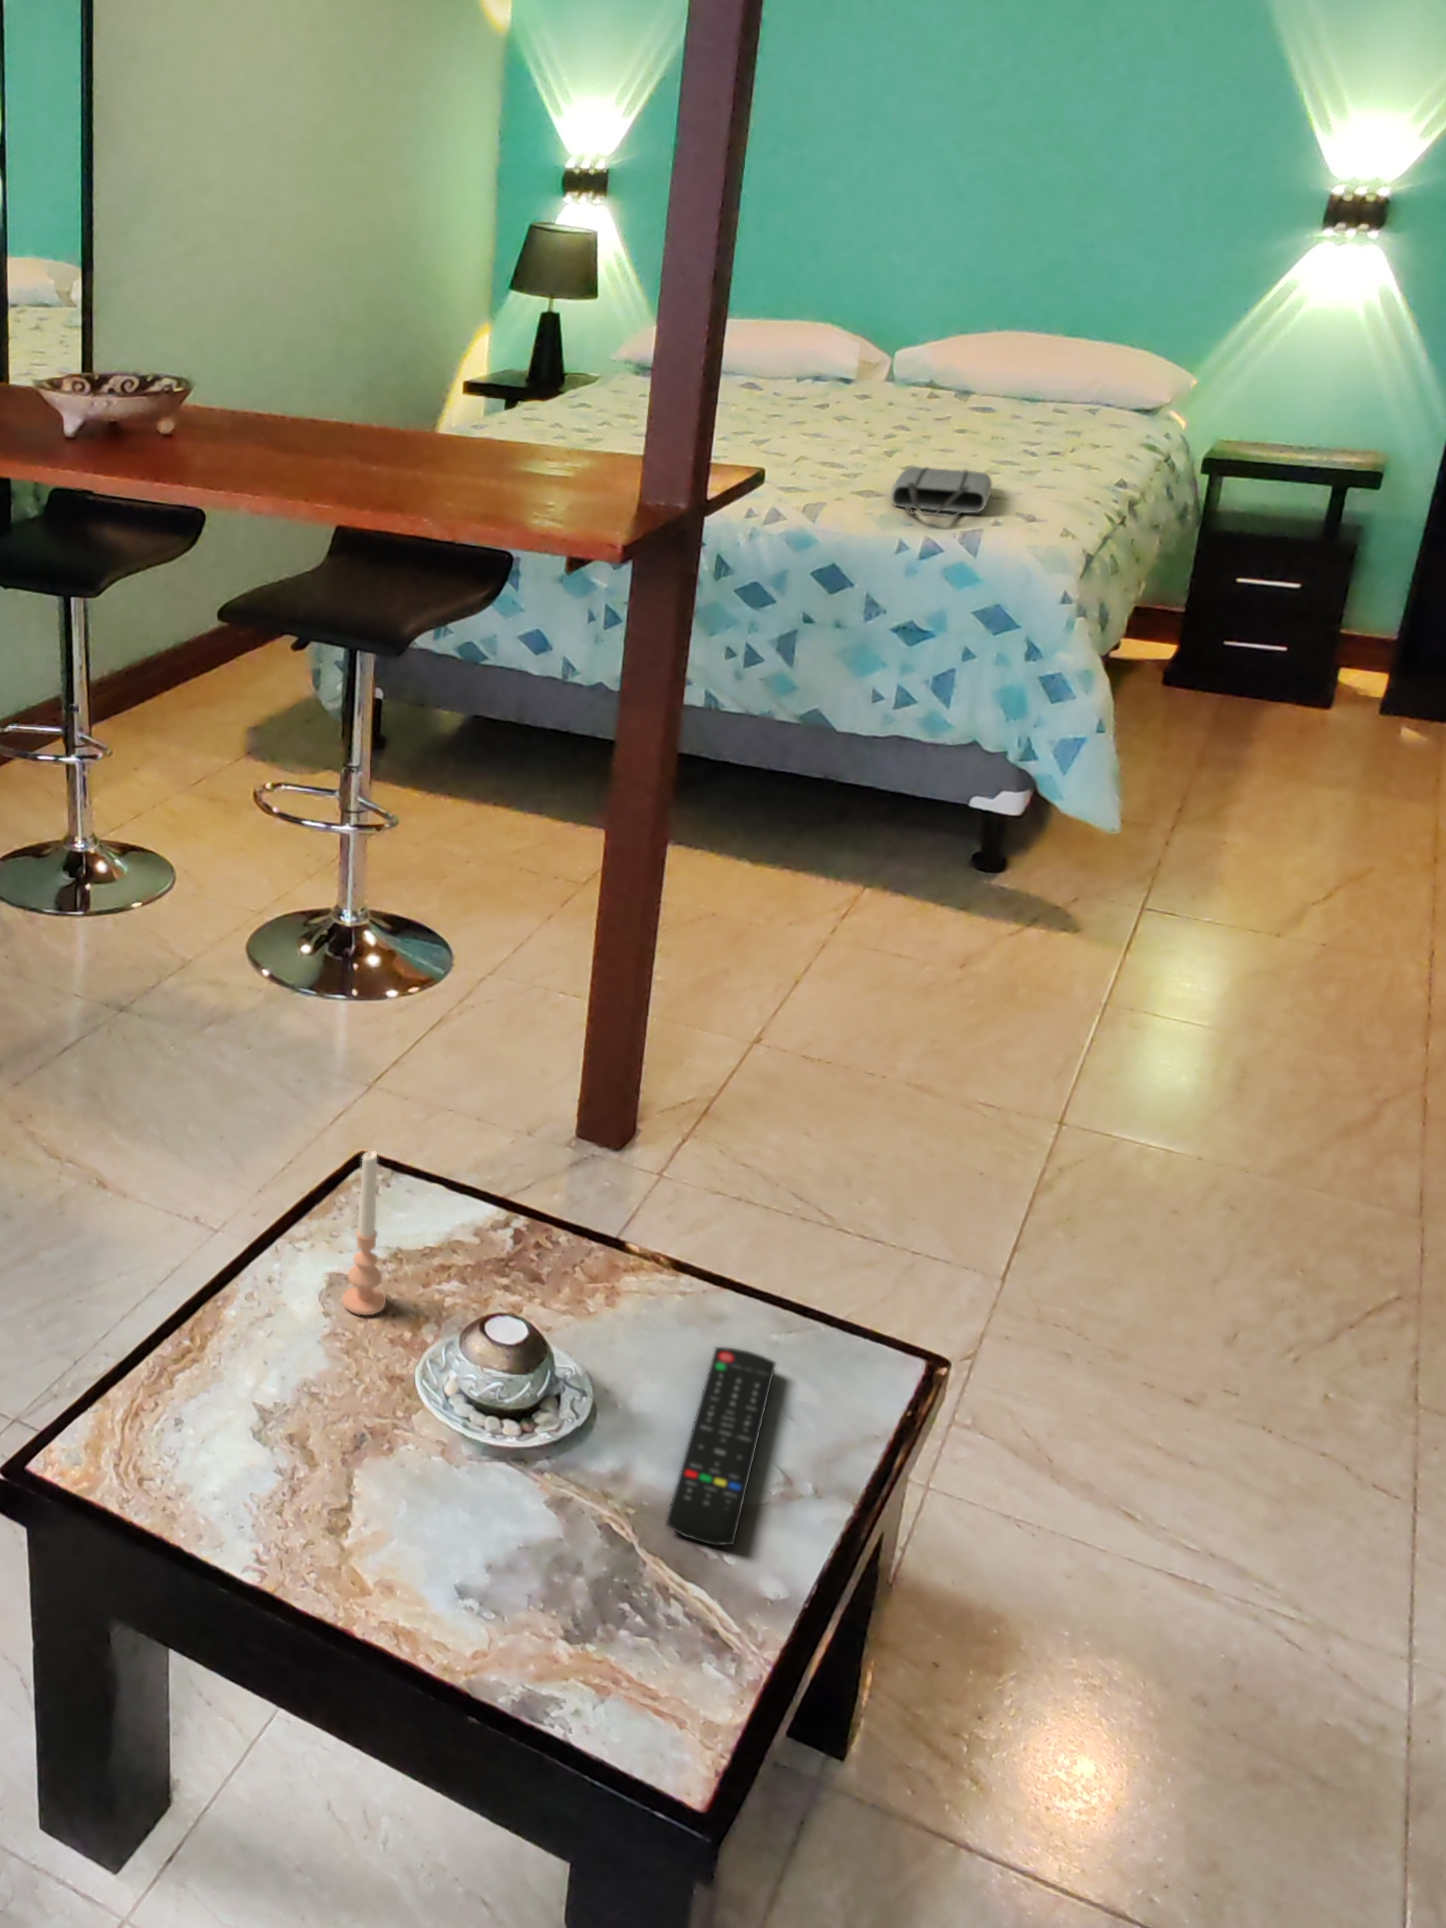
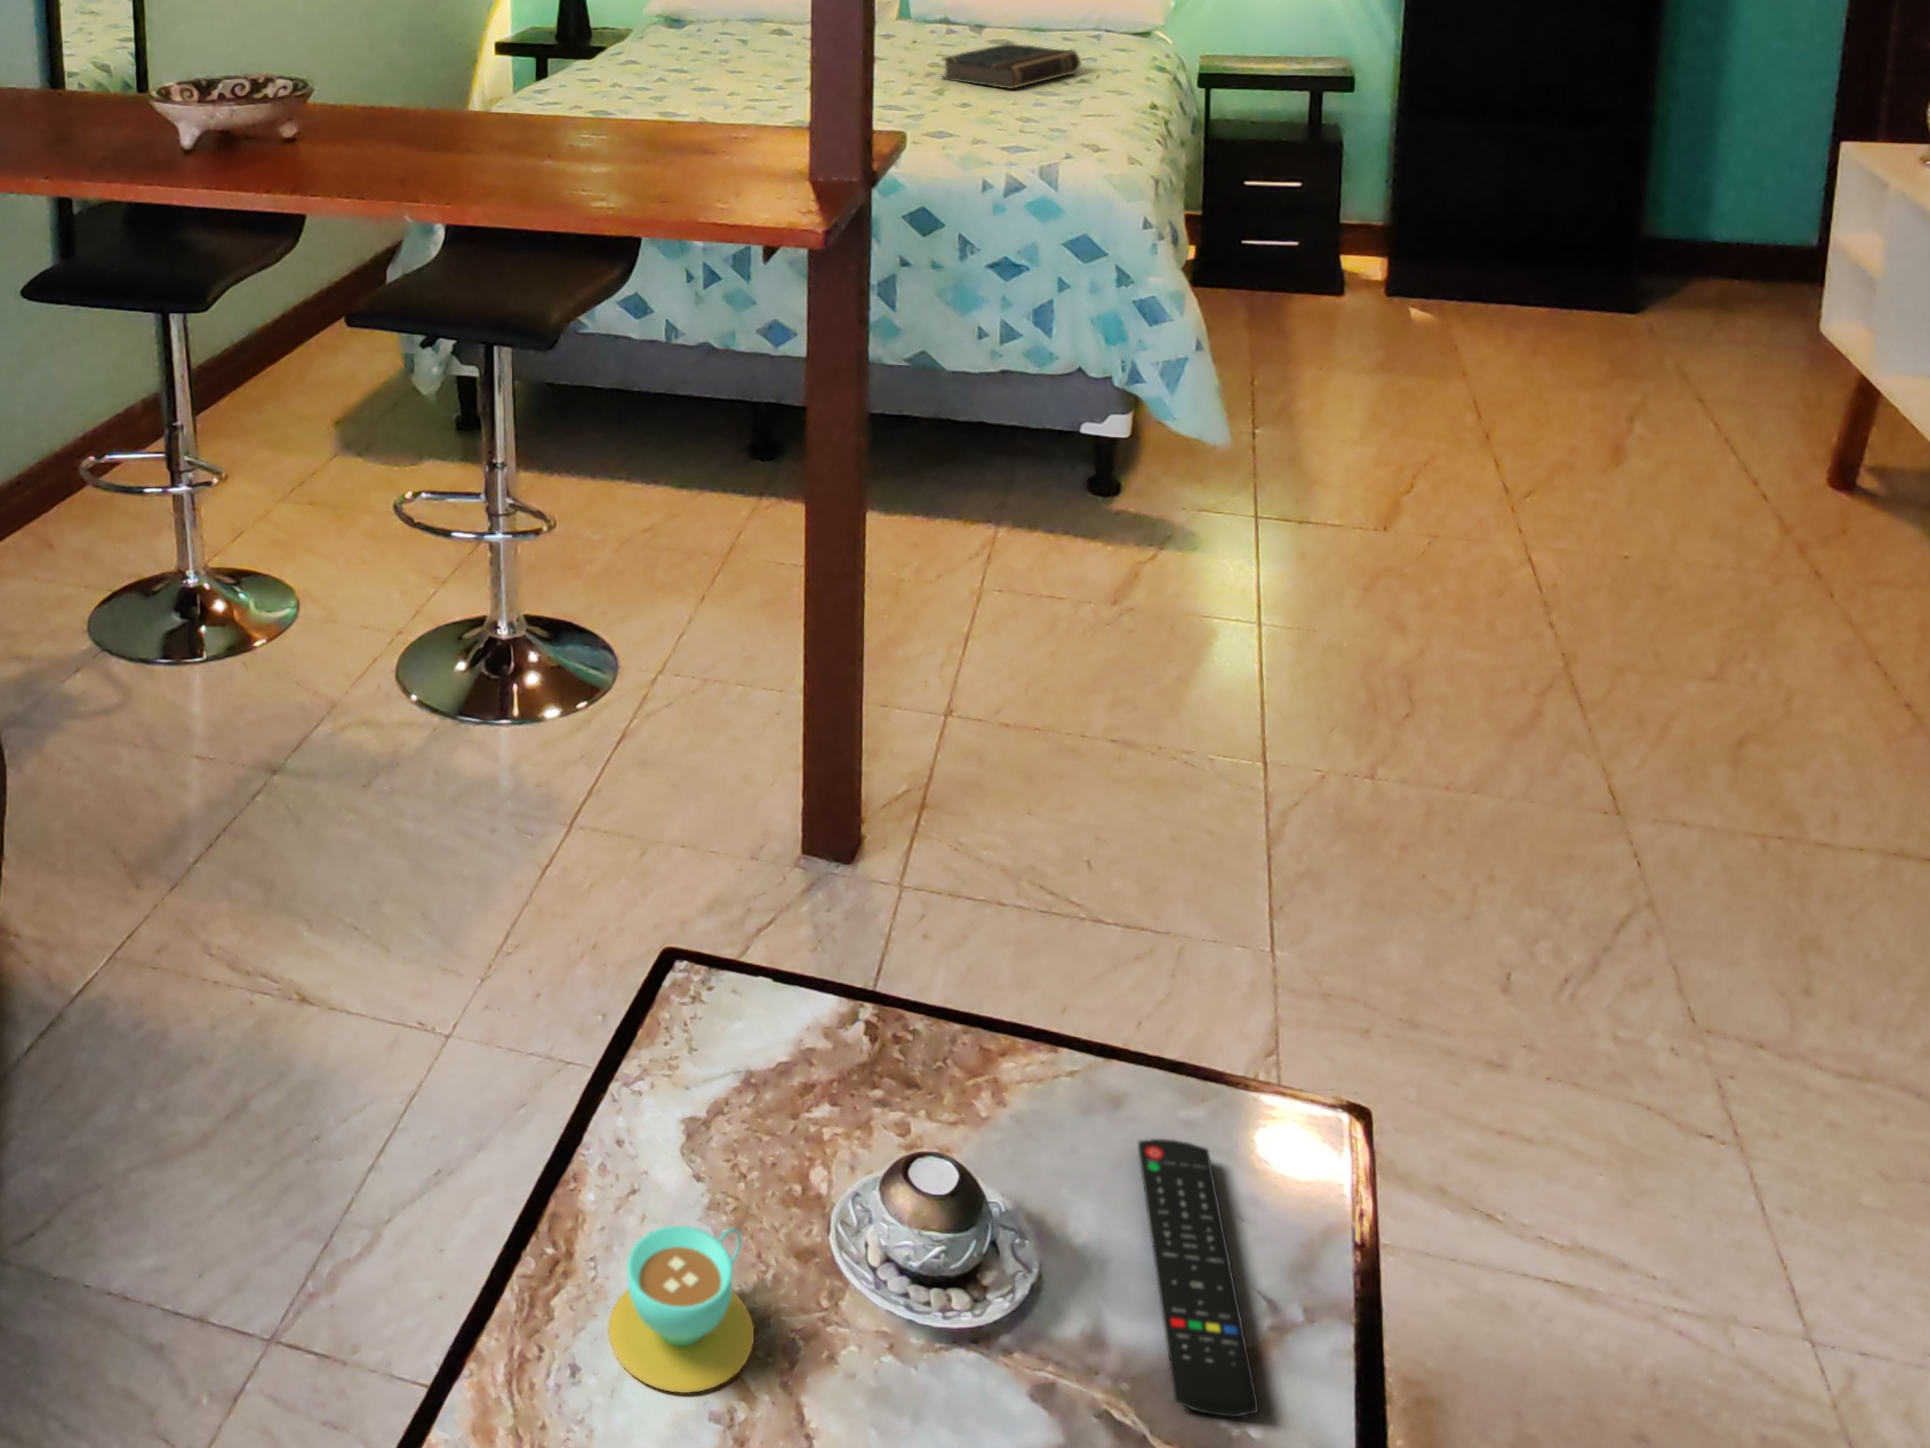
book: none [900,412,1057,458] -> present [943,44,1081,89]
tote bag: present [891,467,992,516] -> none [958,102,1048,151]
candle: present [342,1151,386,1315] -> none [709,968,761,1171]
teacup: none [215,1334,339,1452] -> present [608,1226,754,1393]

